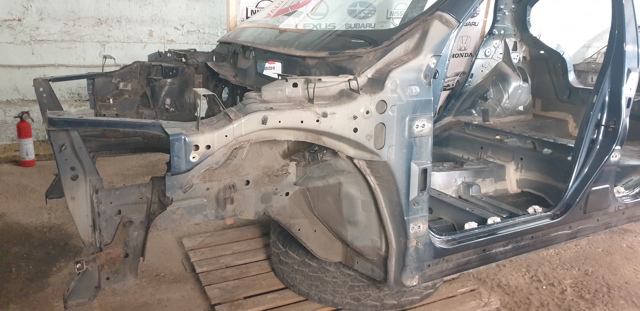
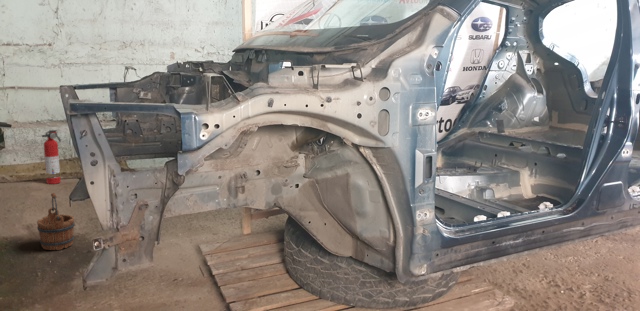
wooden bucket: none [13,186,52,244] -> present [37,193,74,250]

